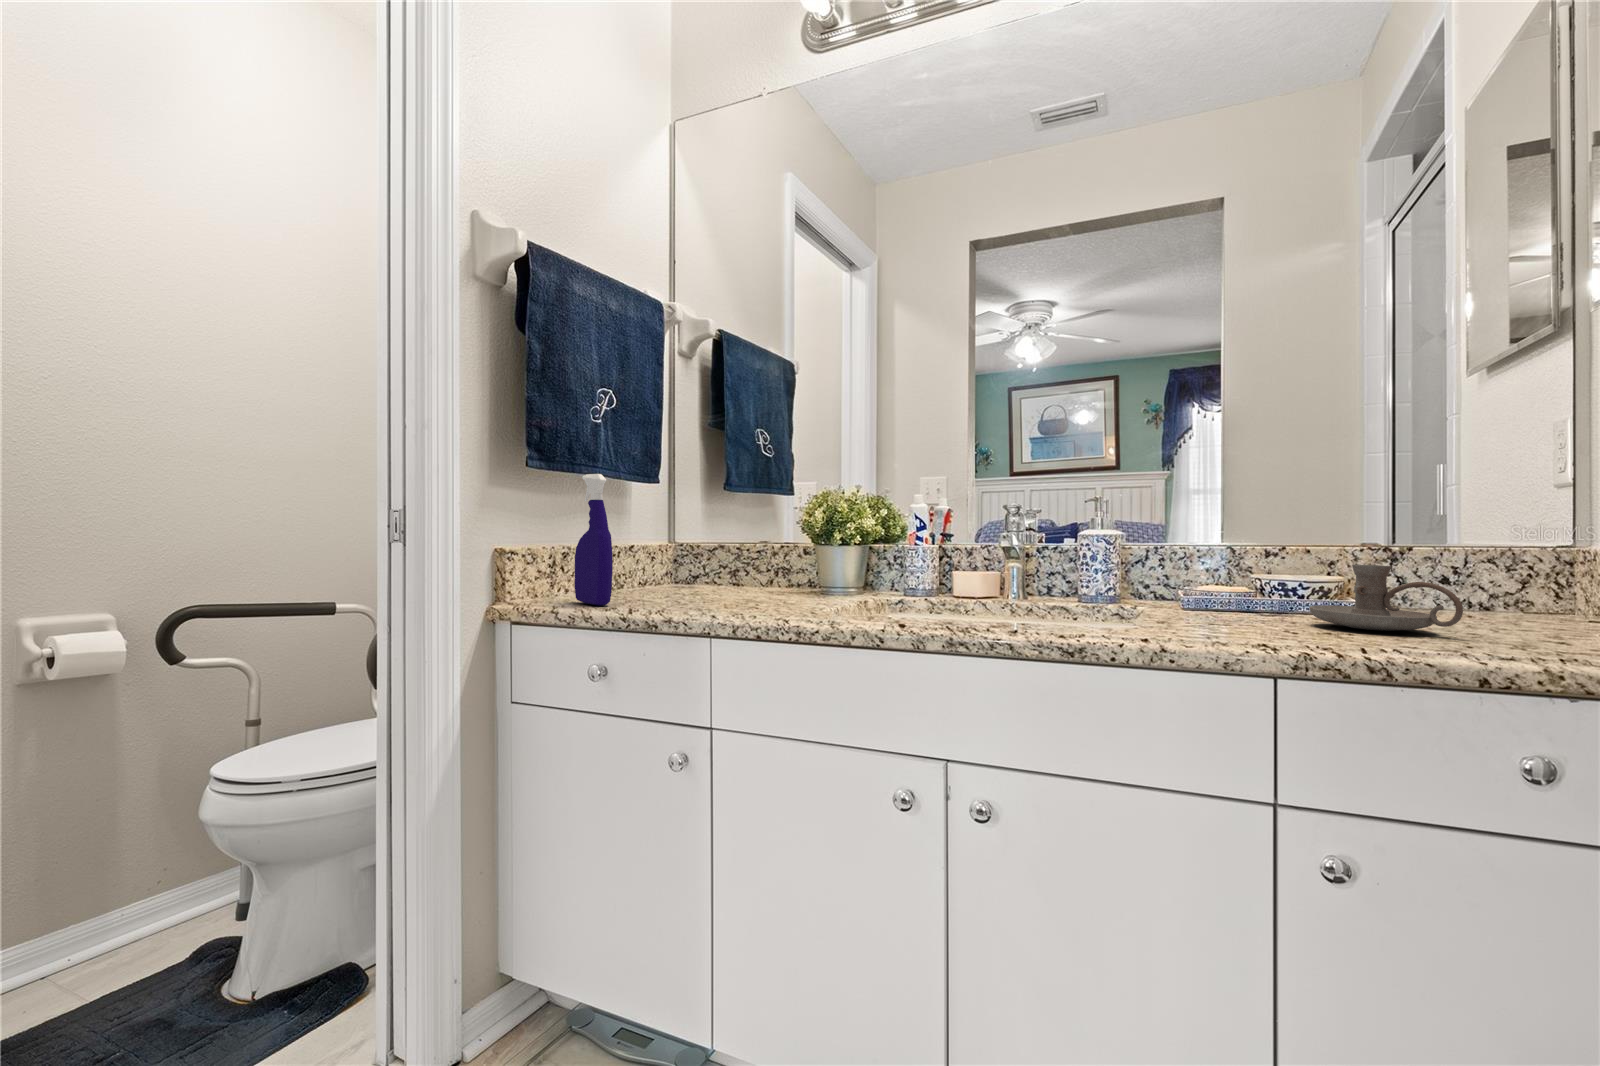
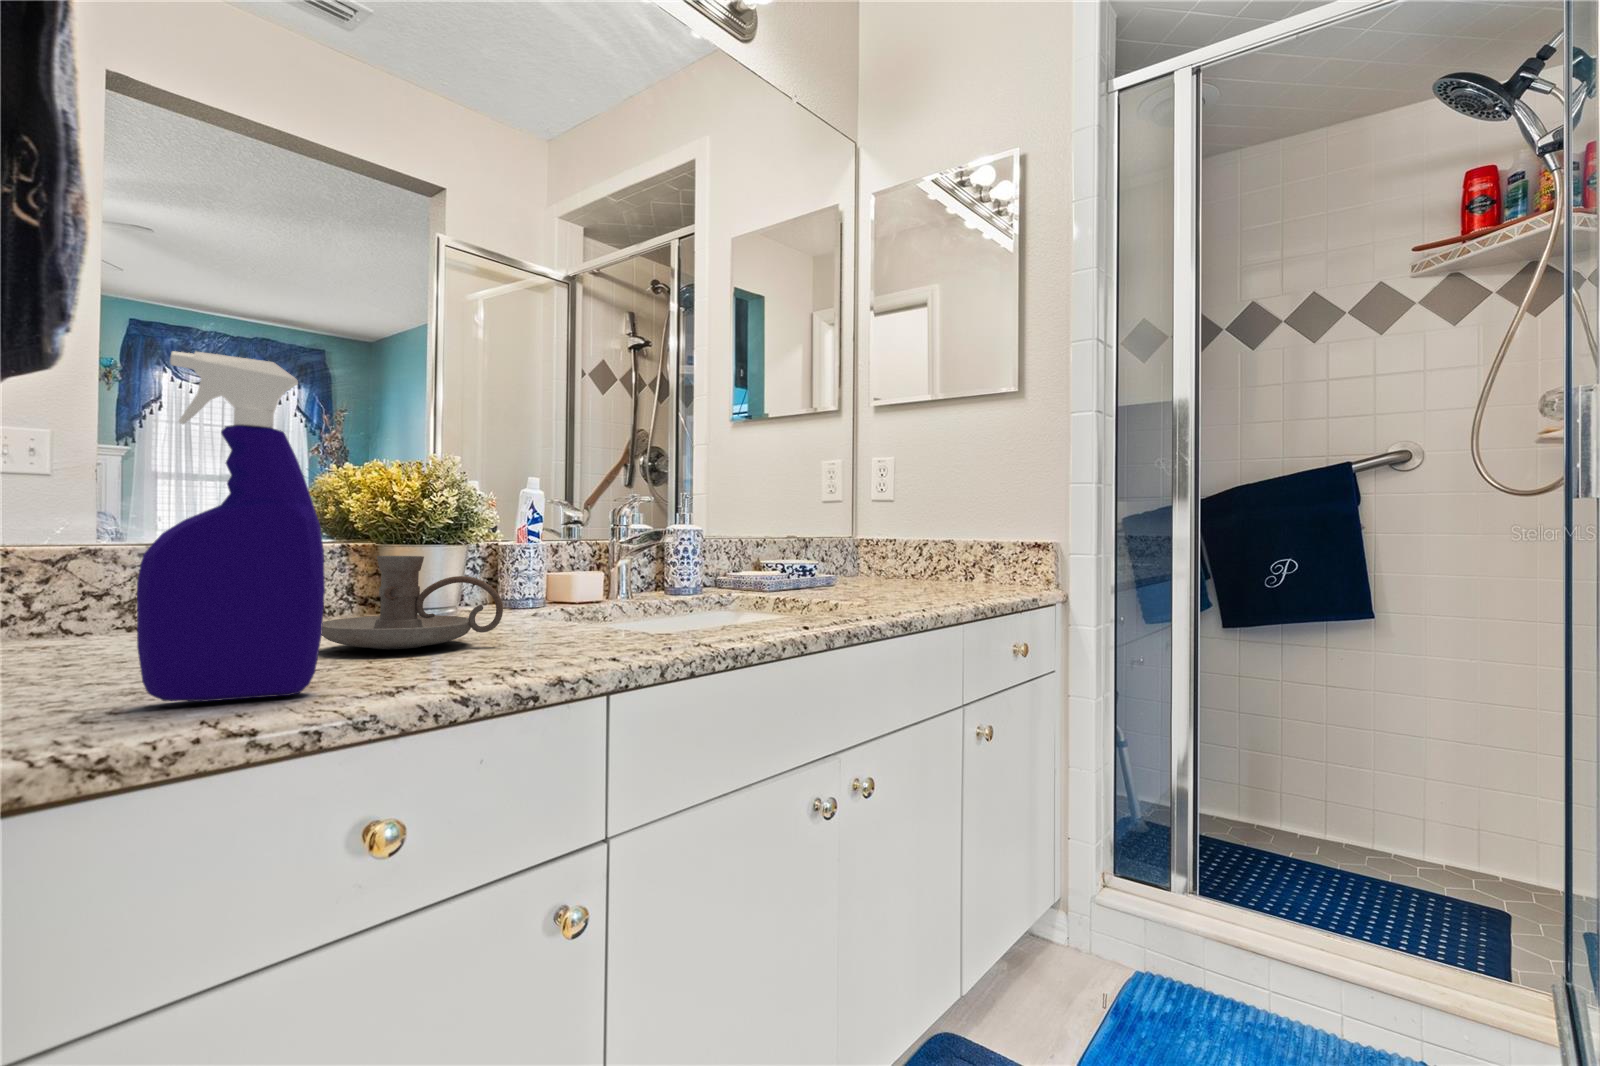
candle holder: present [1310,565,1463,631] -> present [322,556,503,649]

